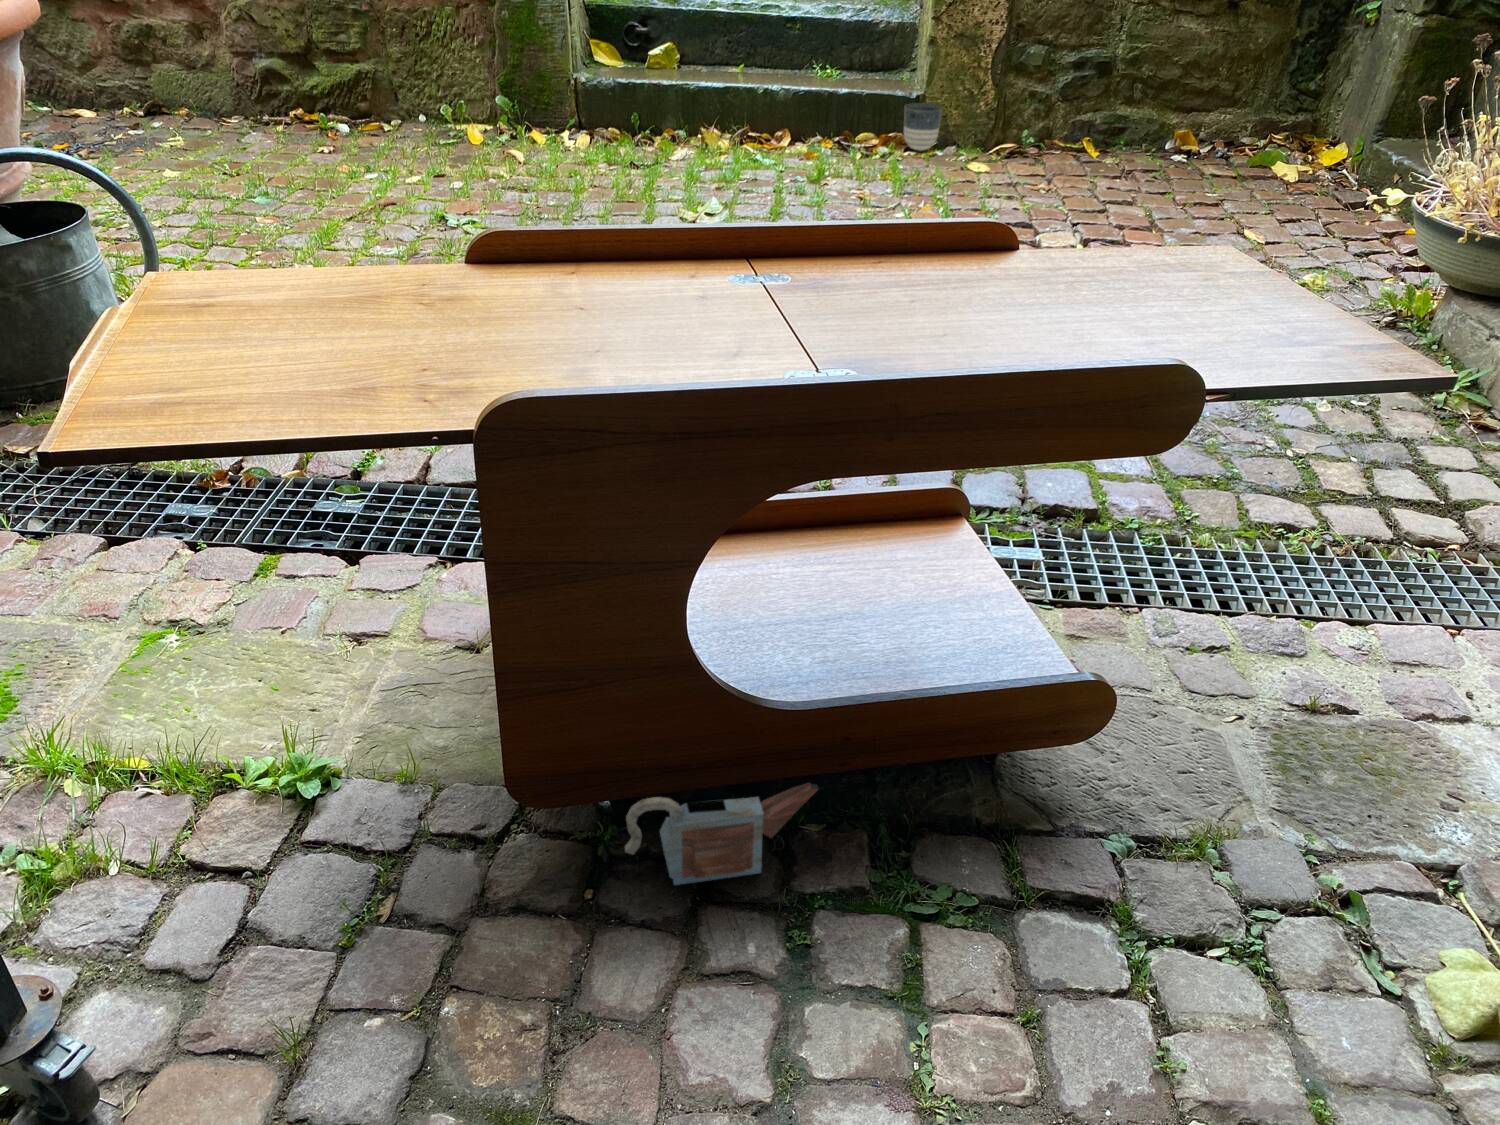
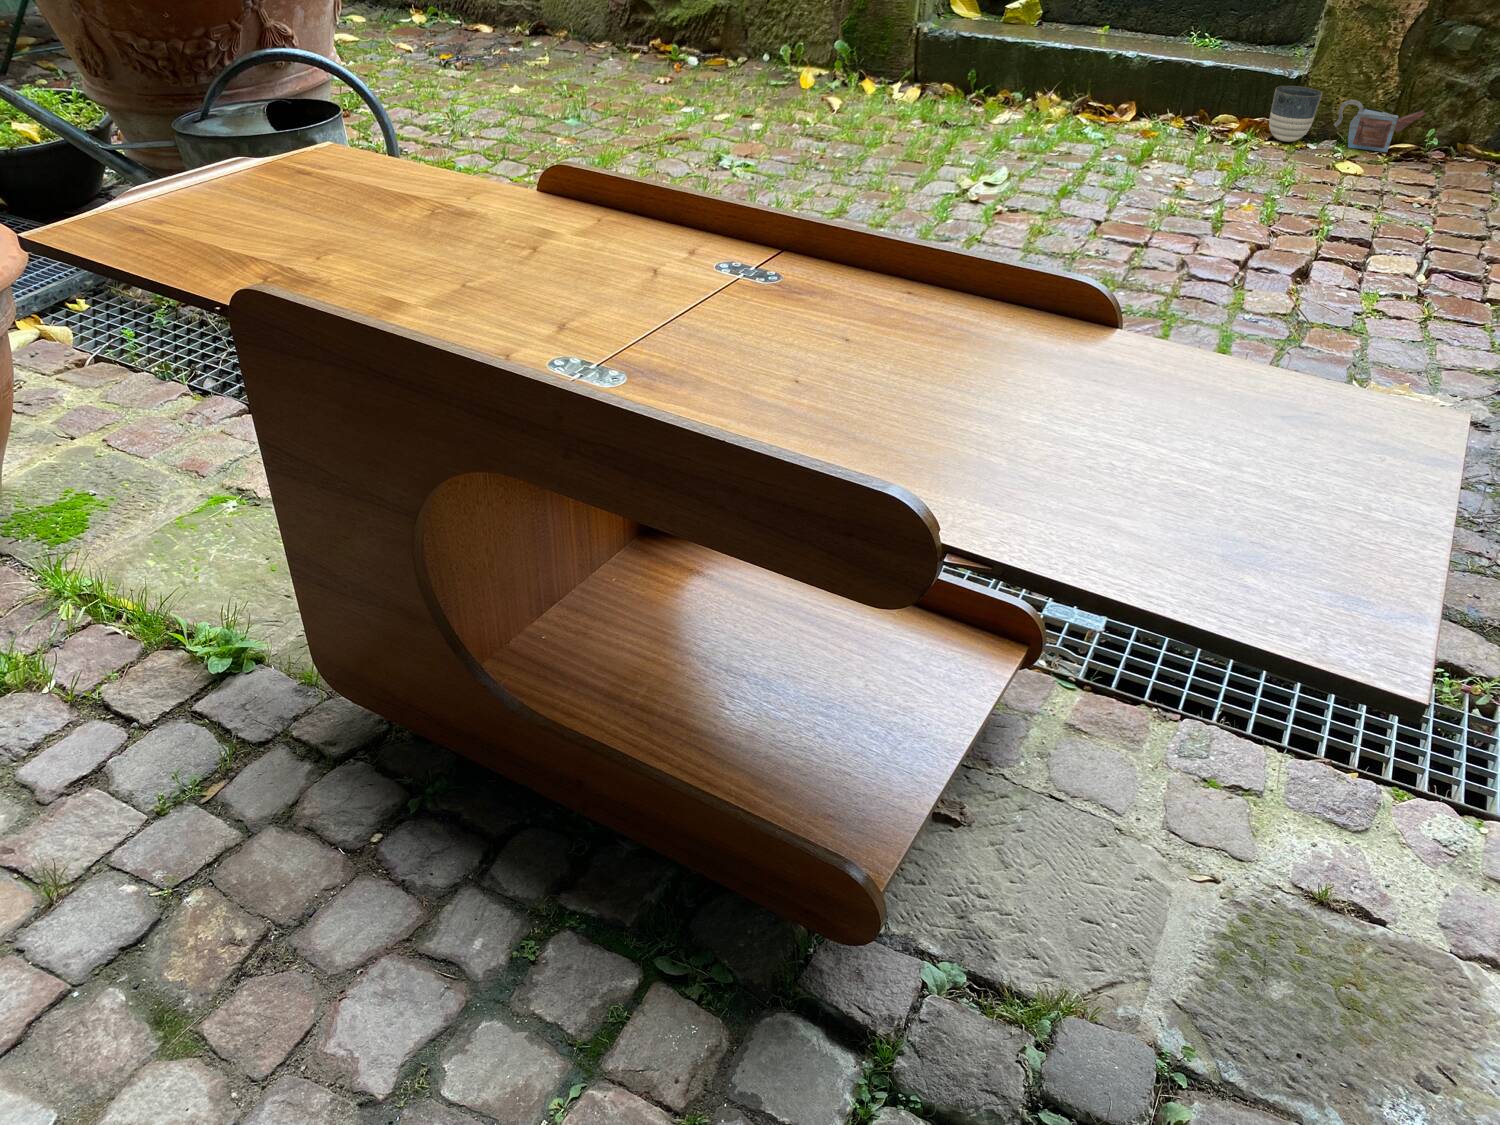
watering can: present [625,783,818,885] -> present [1334,100,1426,152]

